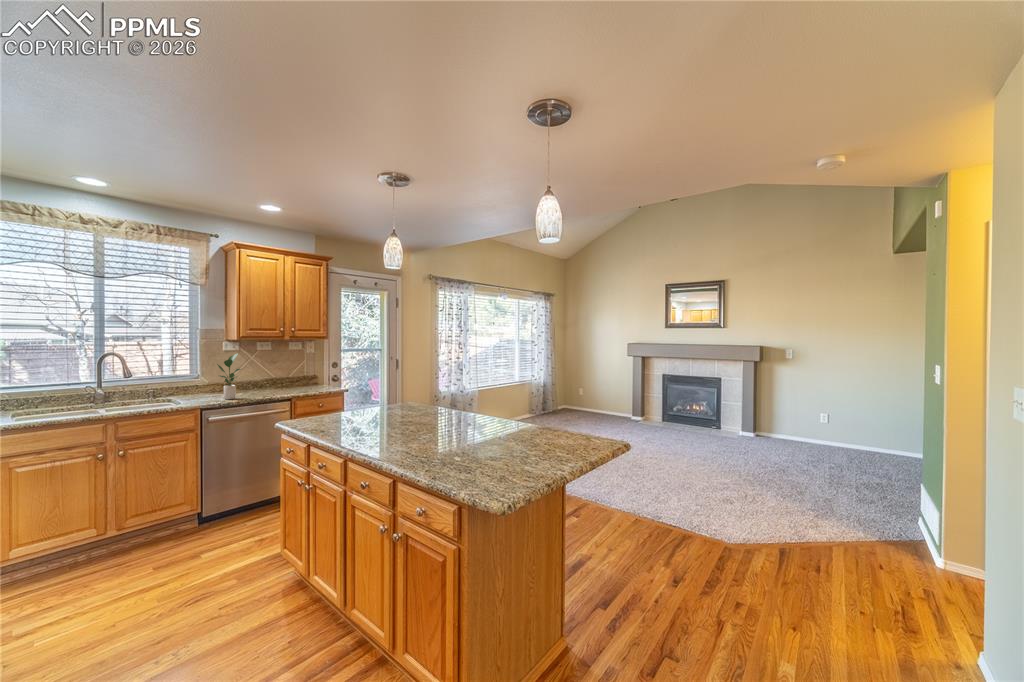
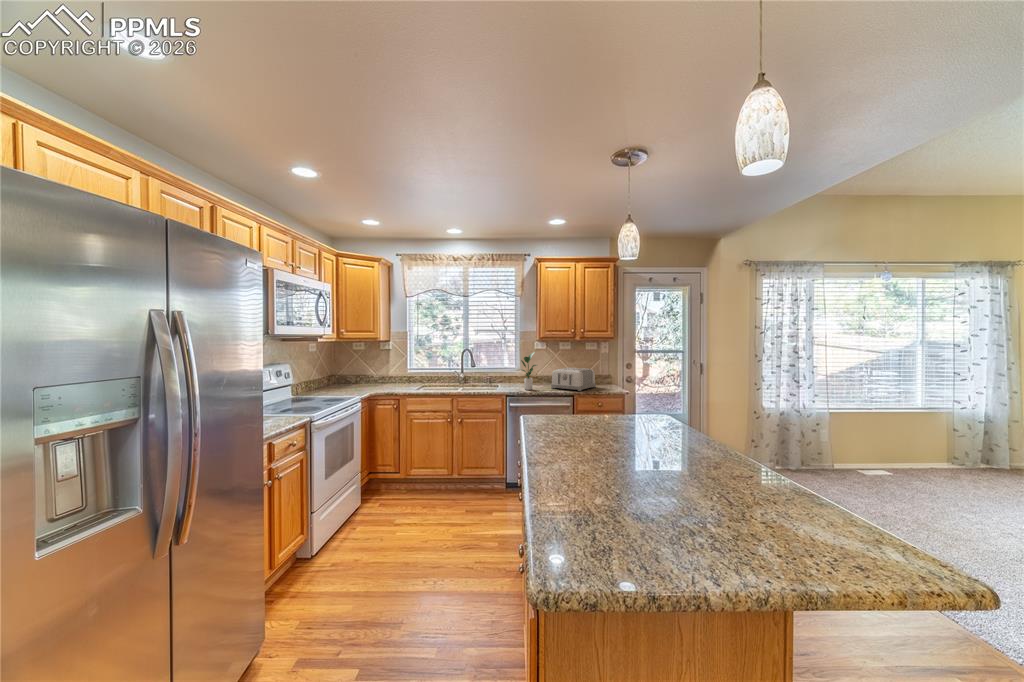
toaster: none [258,370,309,395] -> present [551,368,596,391]

